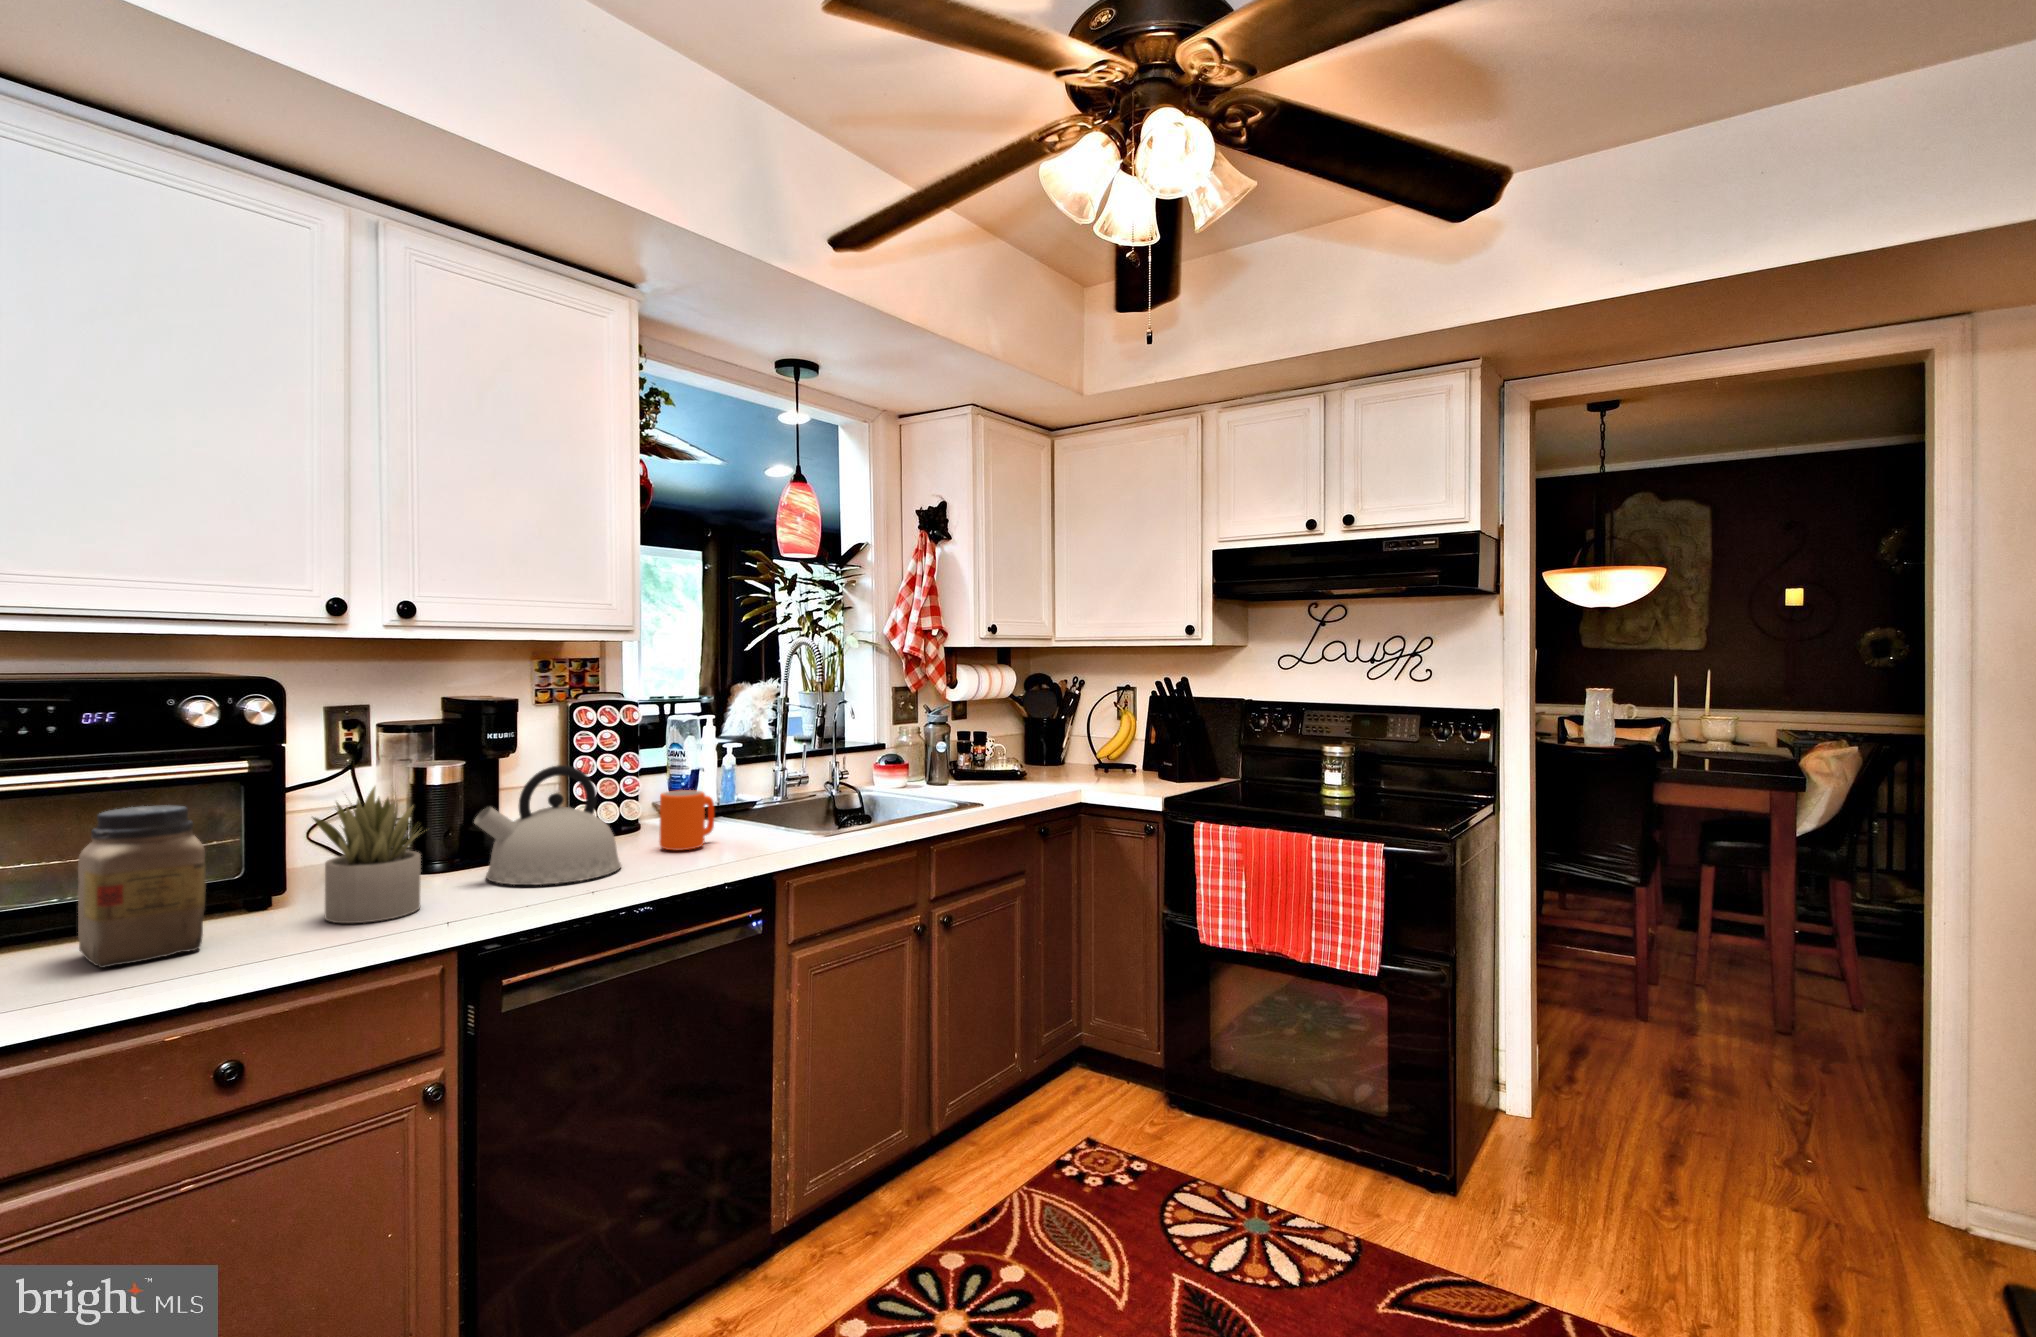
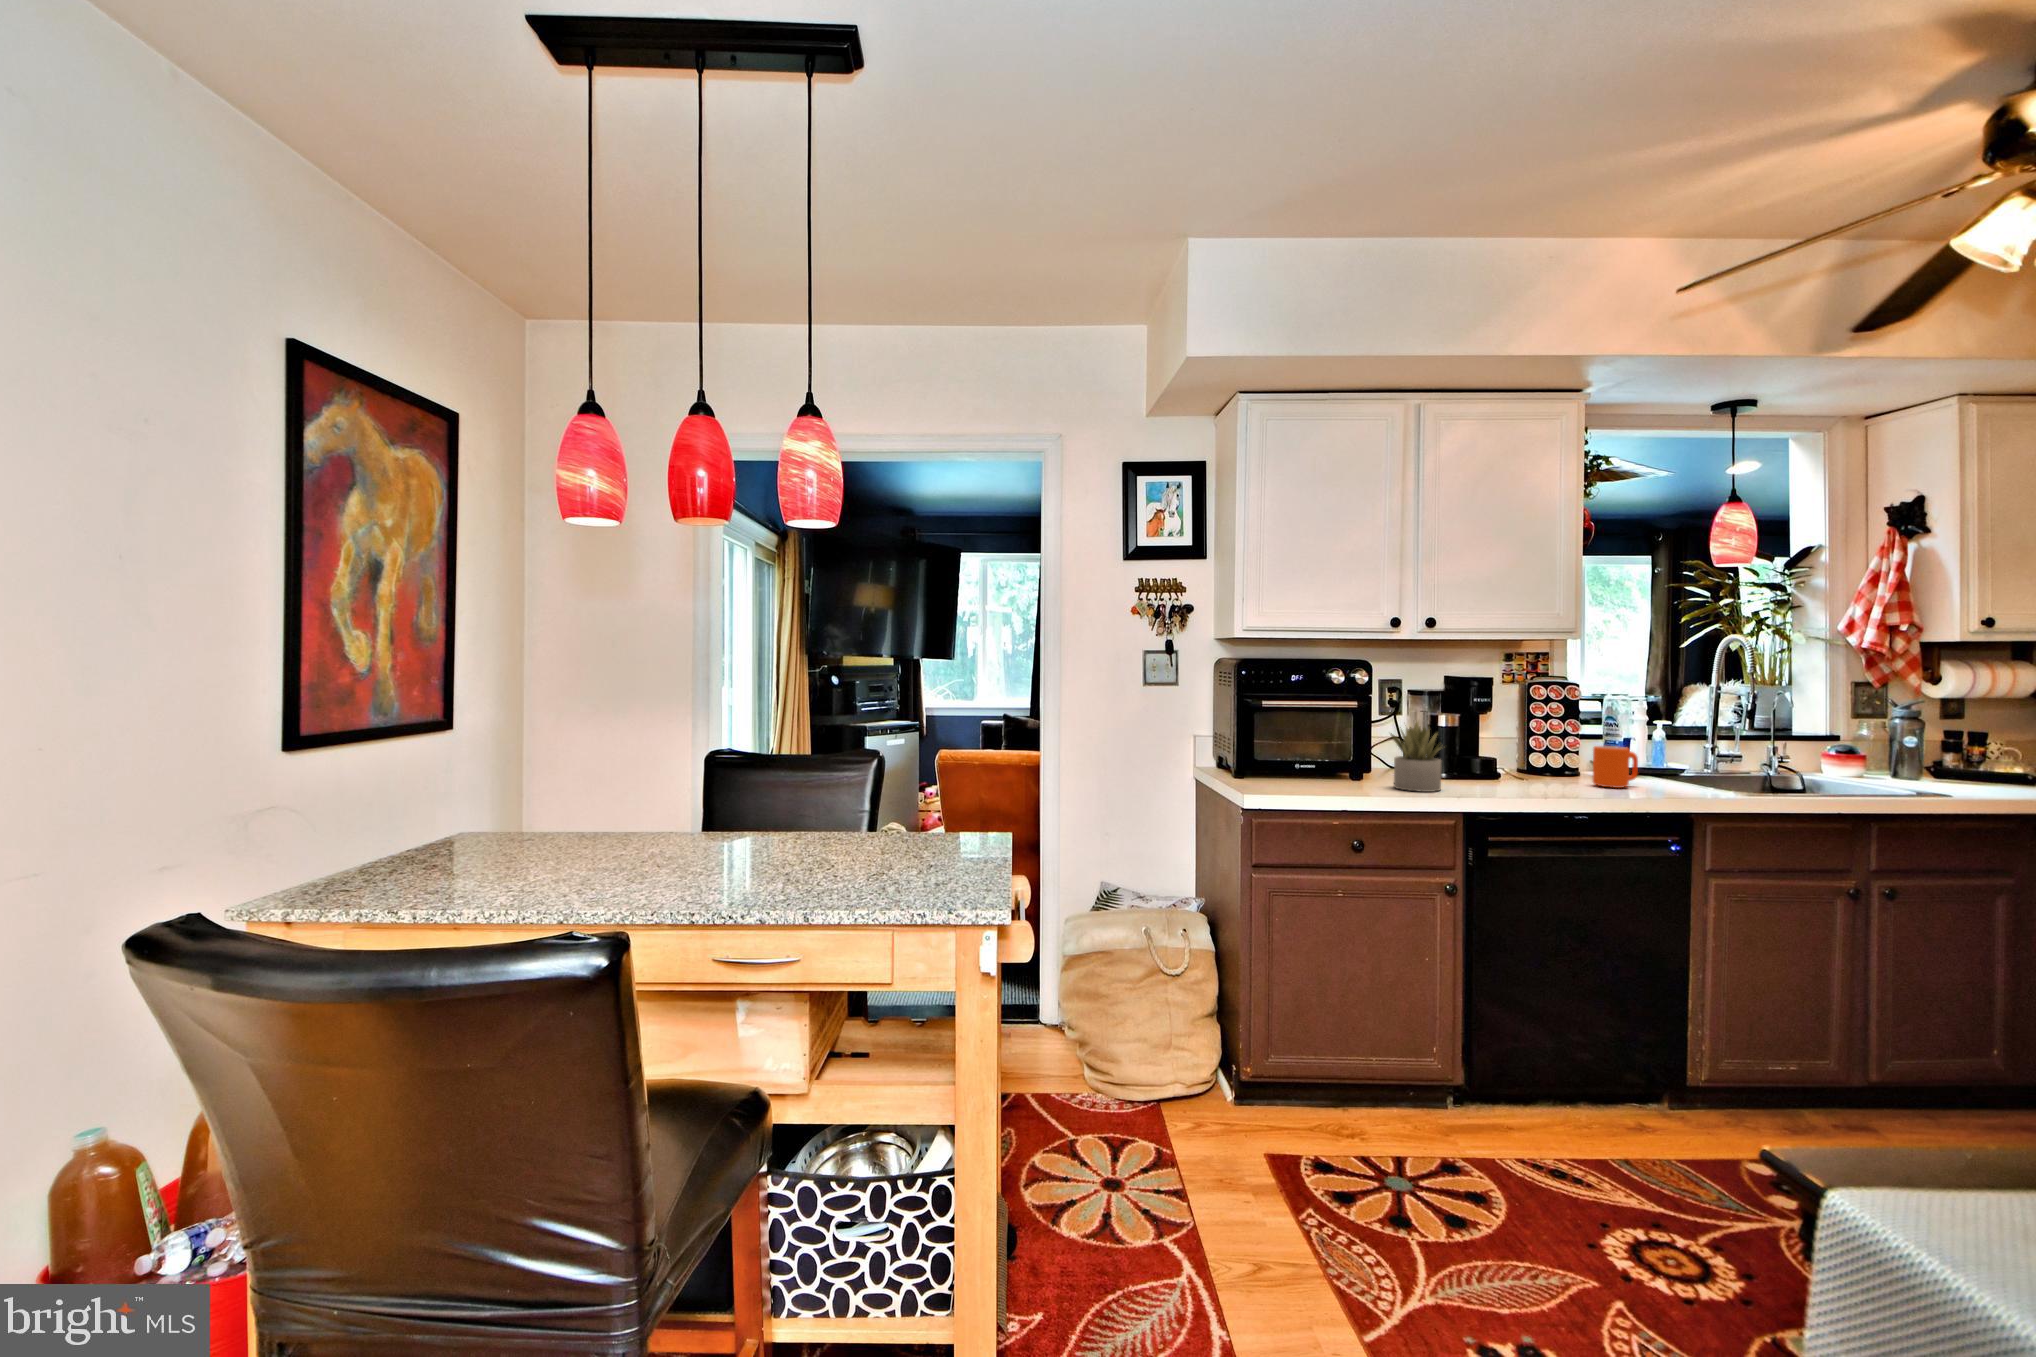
kettle: present [474,765,621,885] -> none [1469,719,1563,791]
jar: present [78,805,206,968] -> none [1297,719,1346,789]

